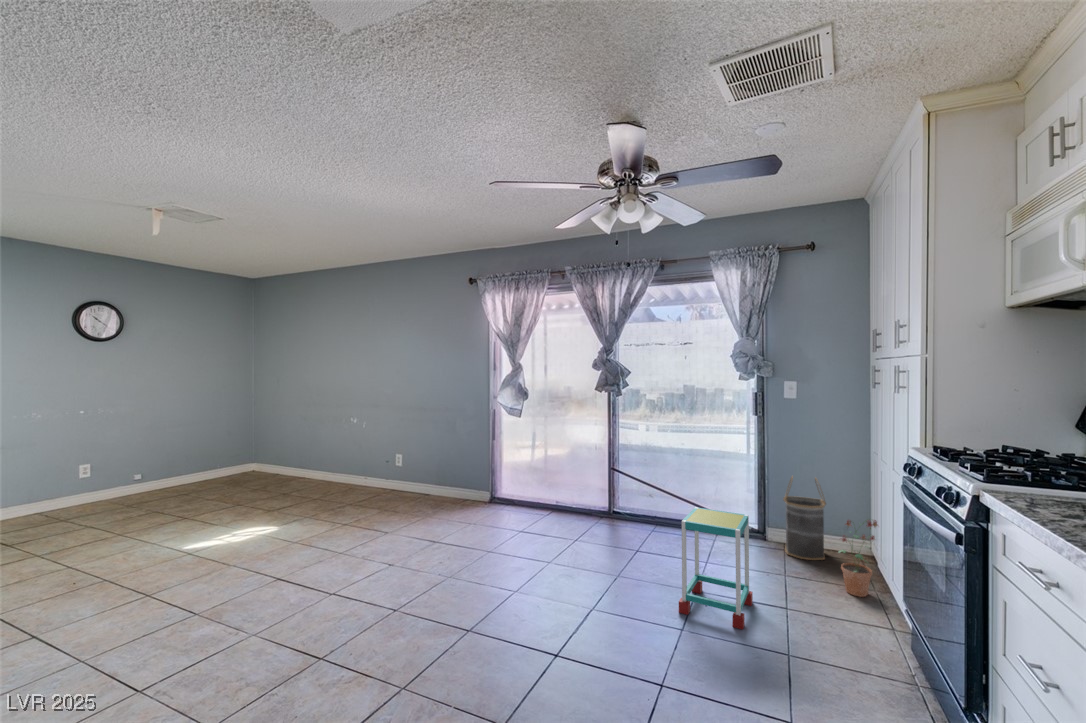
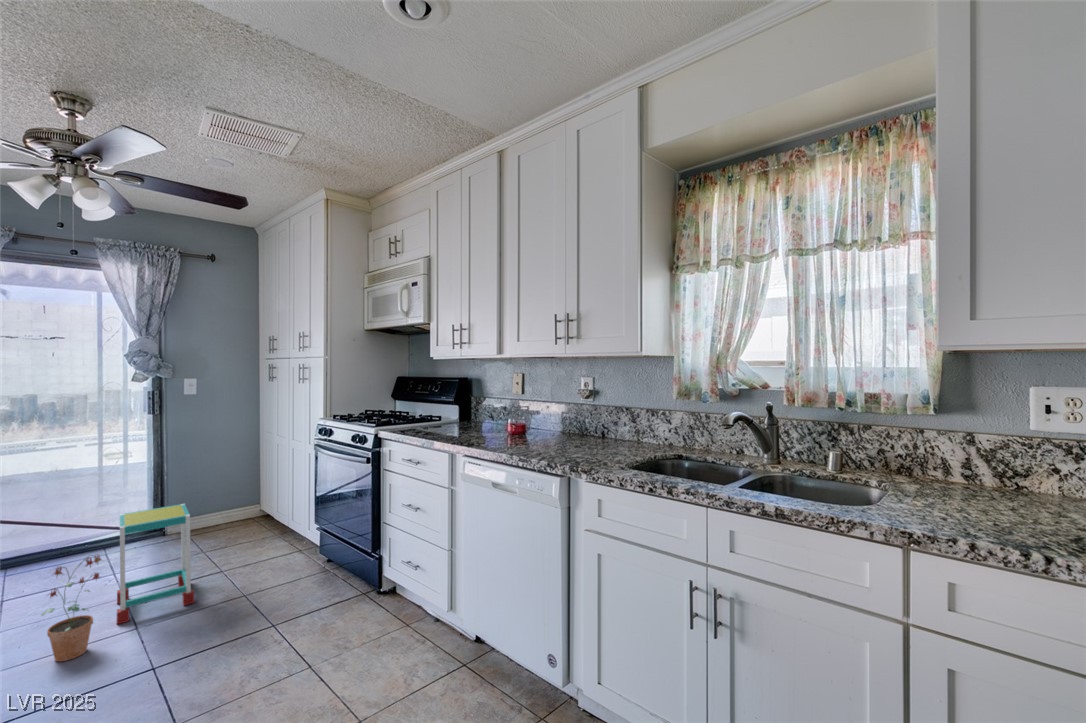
basket: present [783,476,826,560] -> none [187,463,229,539]
potted plant: present [839,520,877,597] -> present [42,554,102,662]

